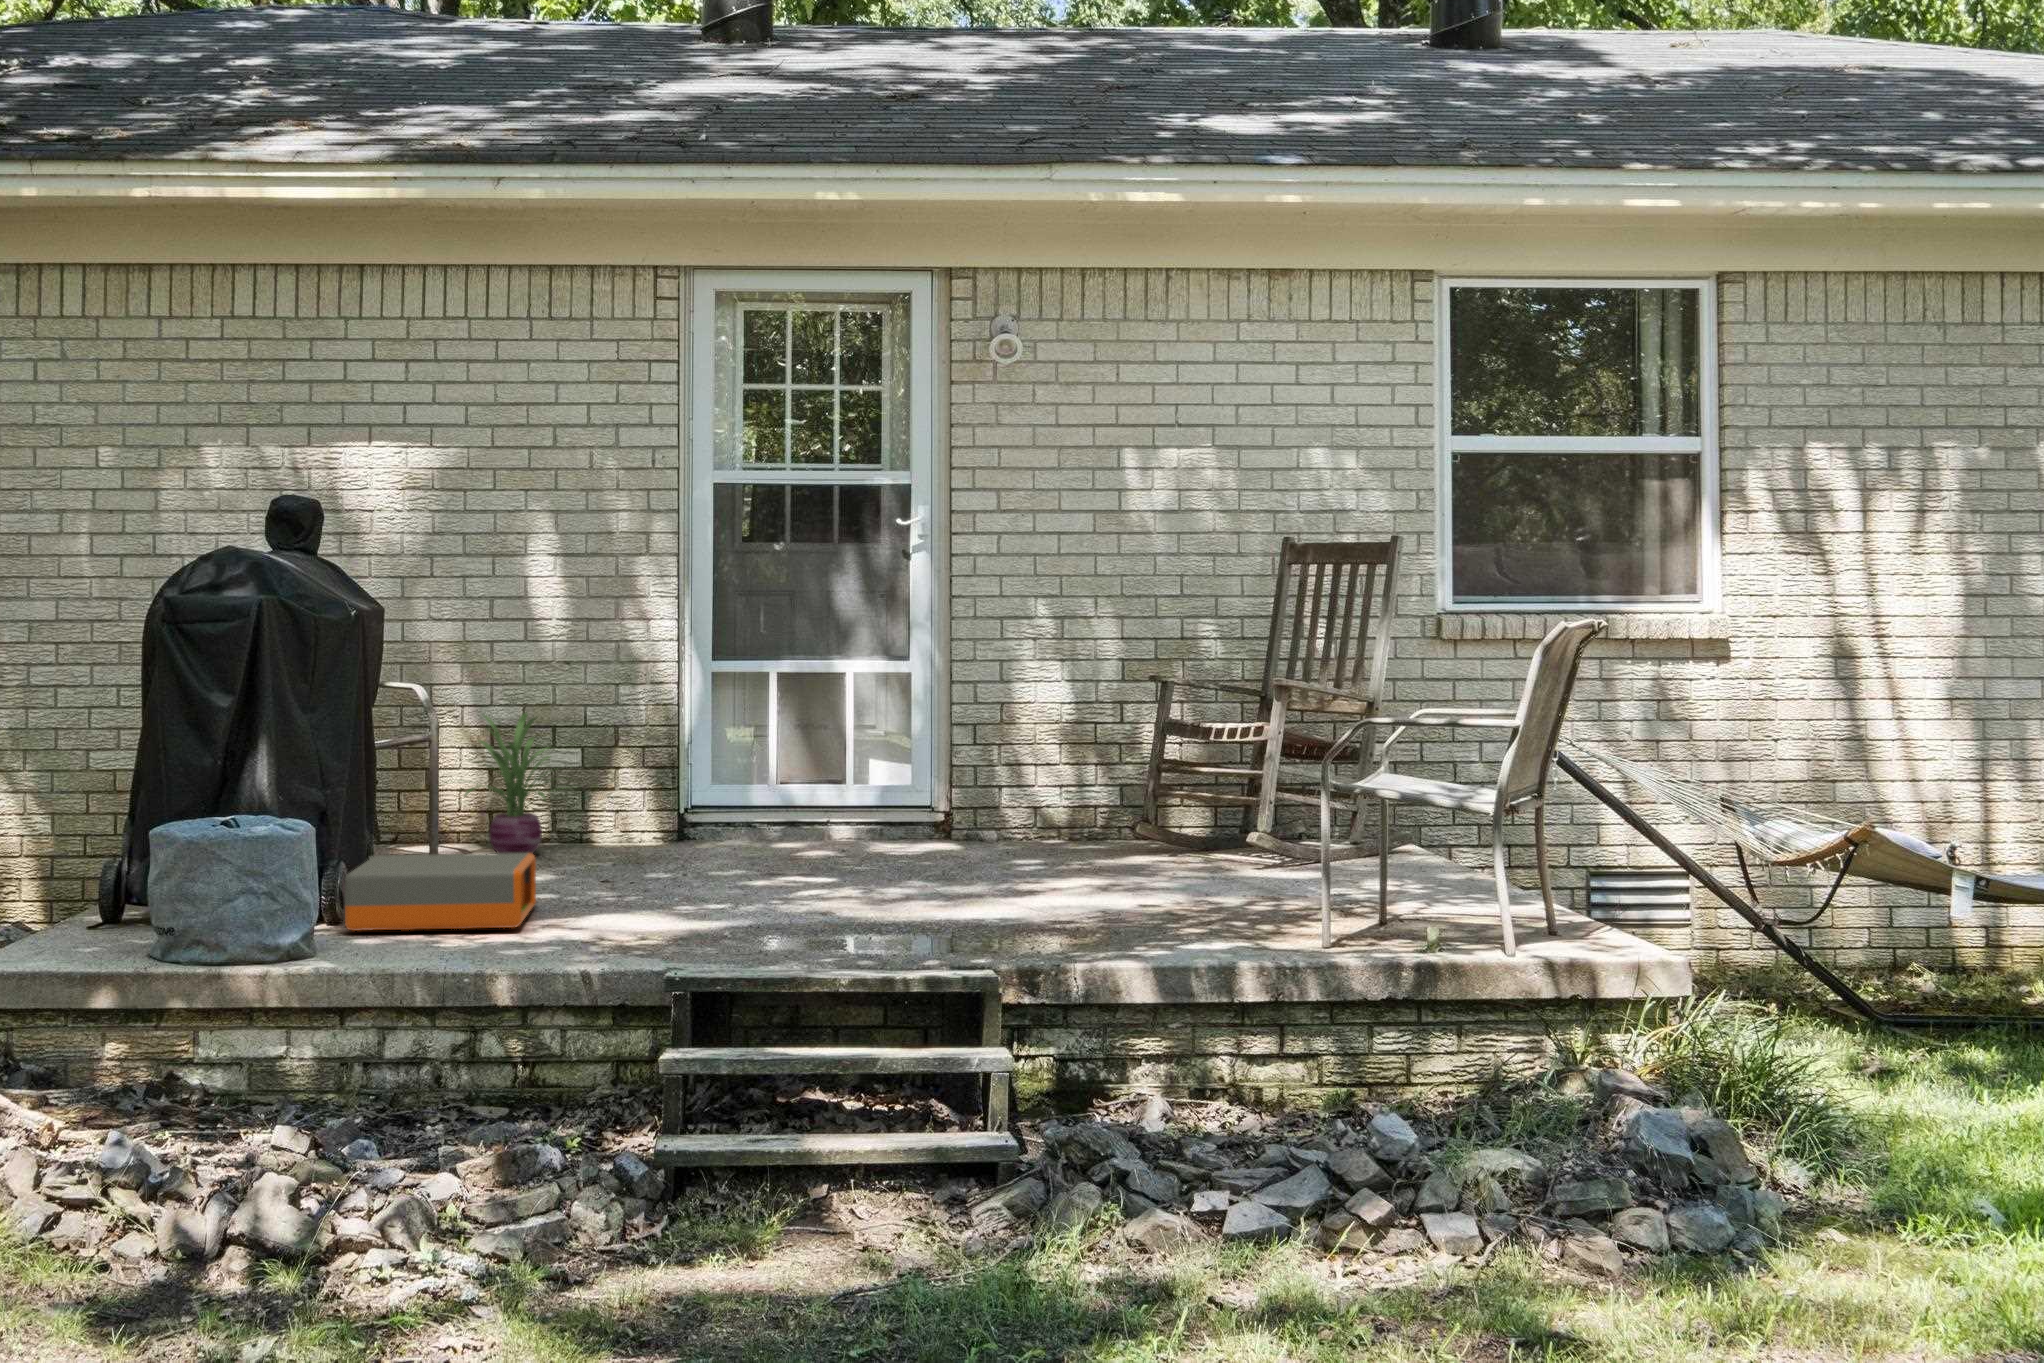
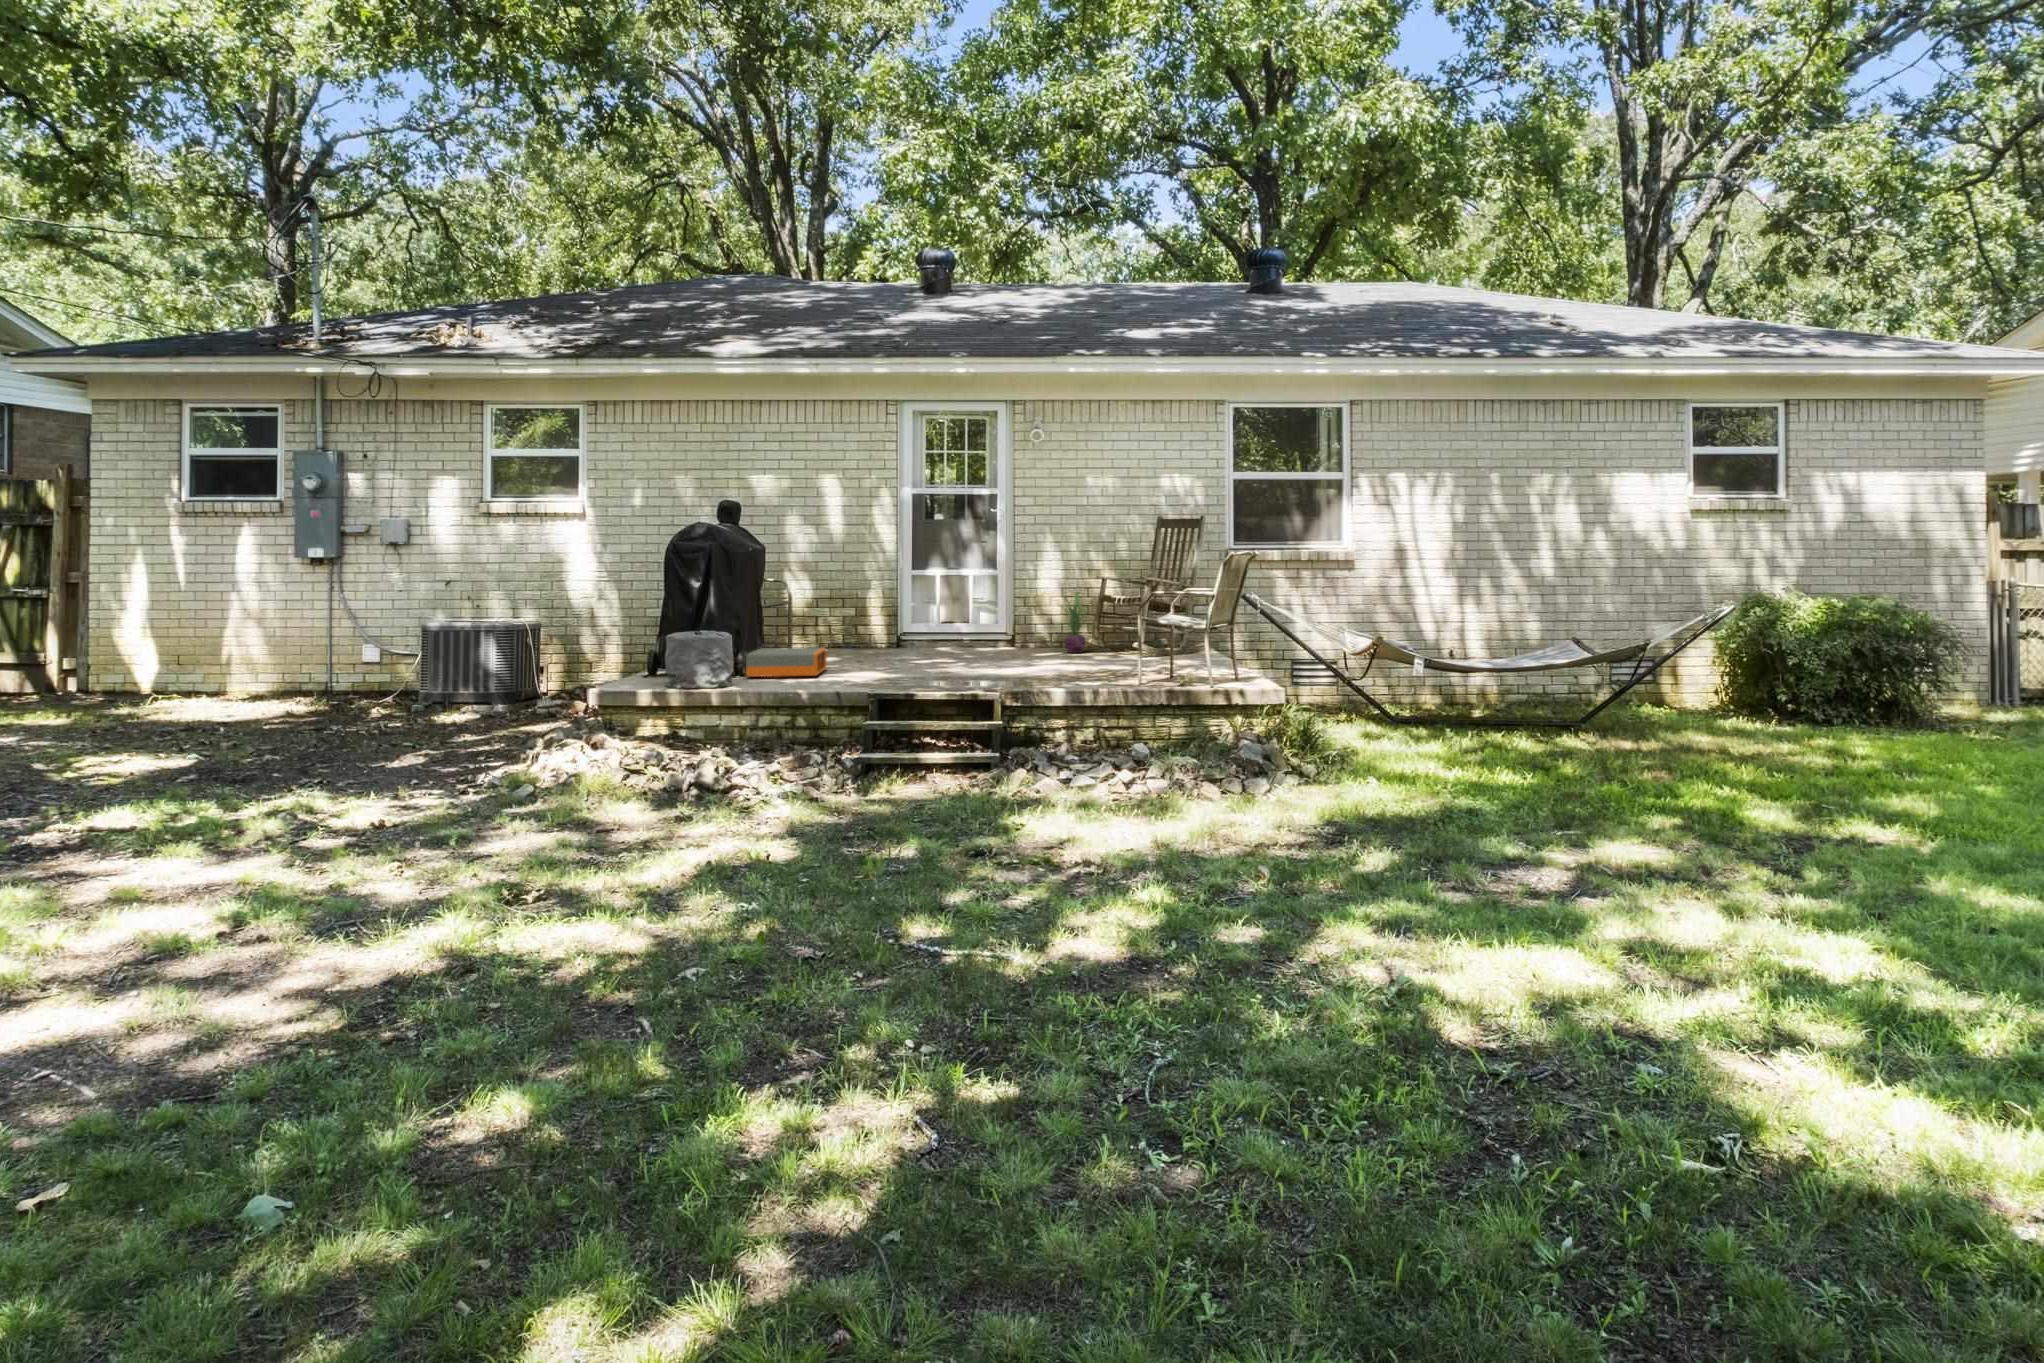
decorative plant: present [464,712,563,854] -> present [1060,593,1088,653]

